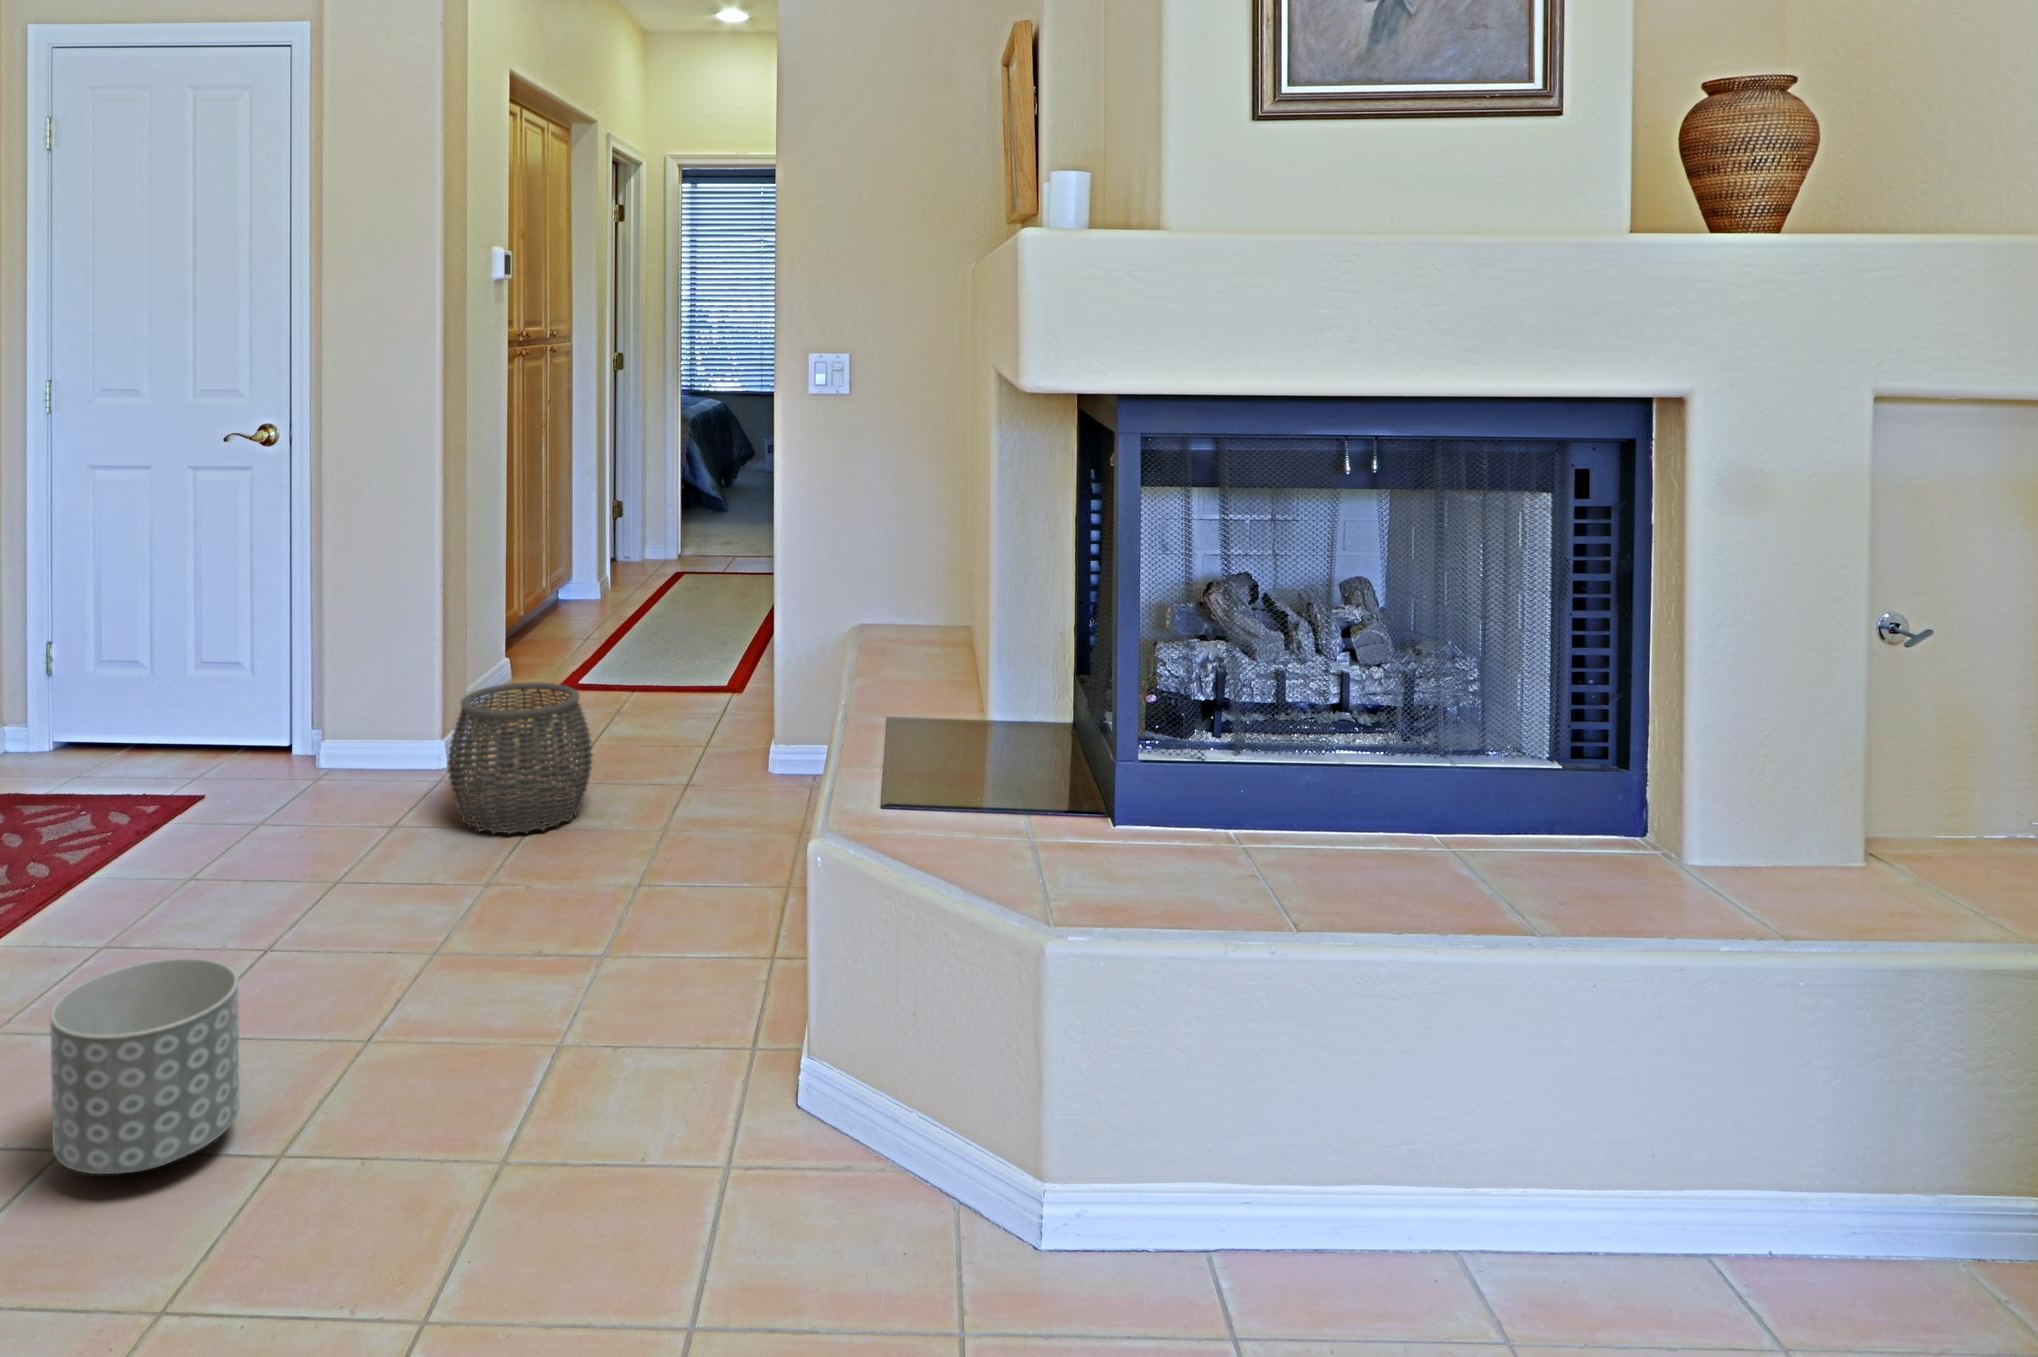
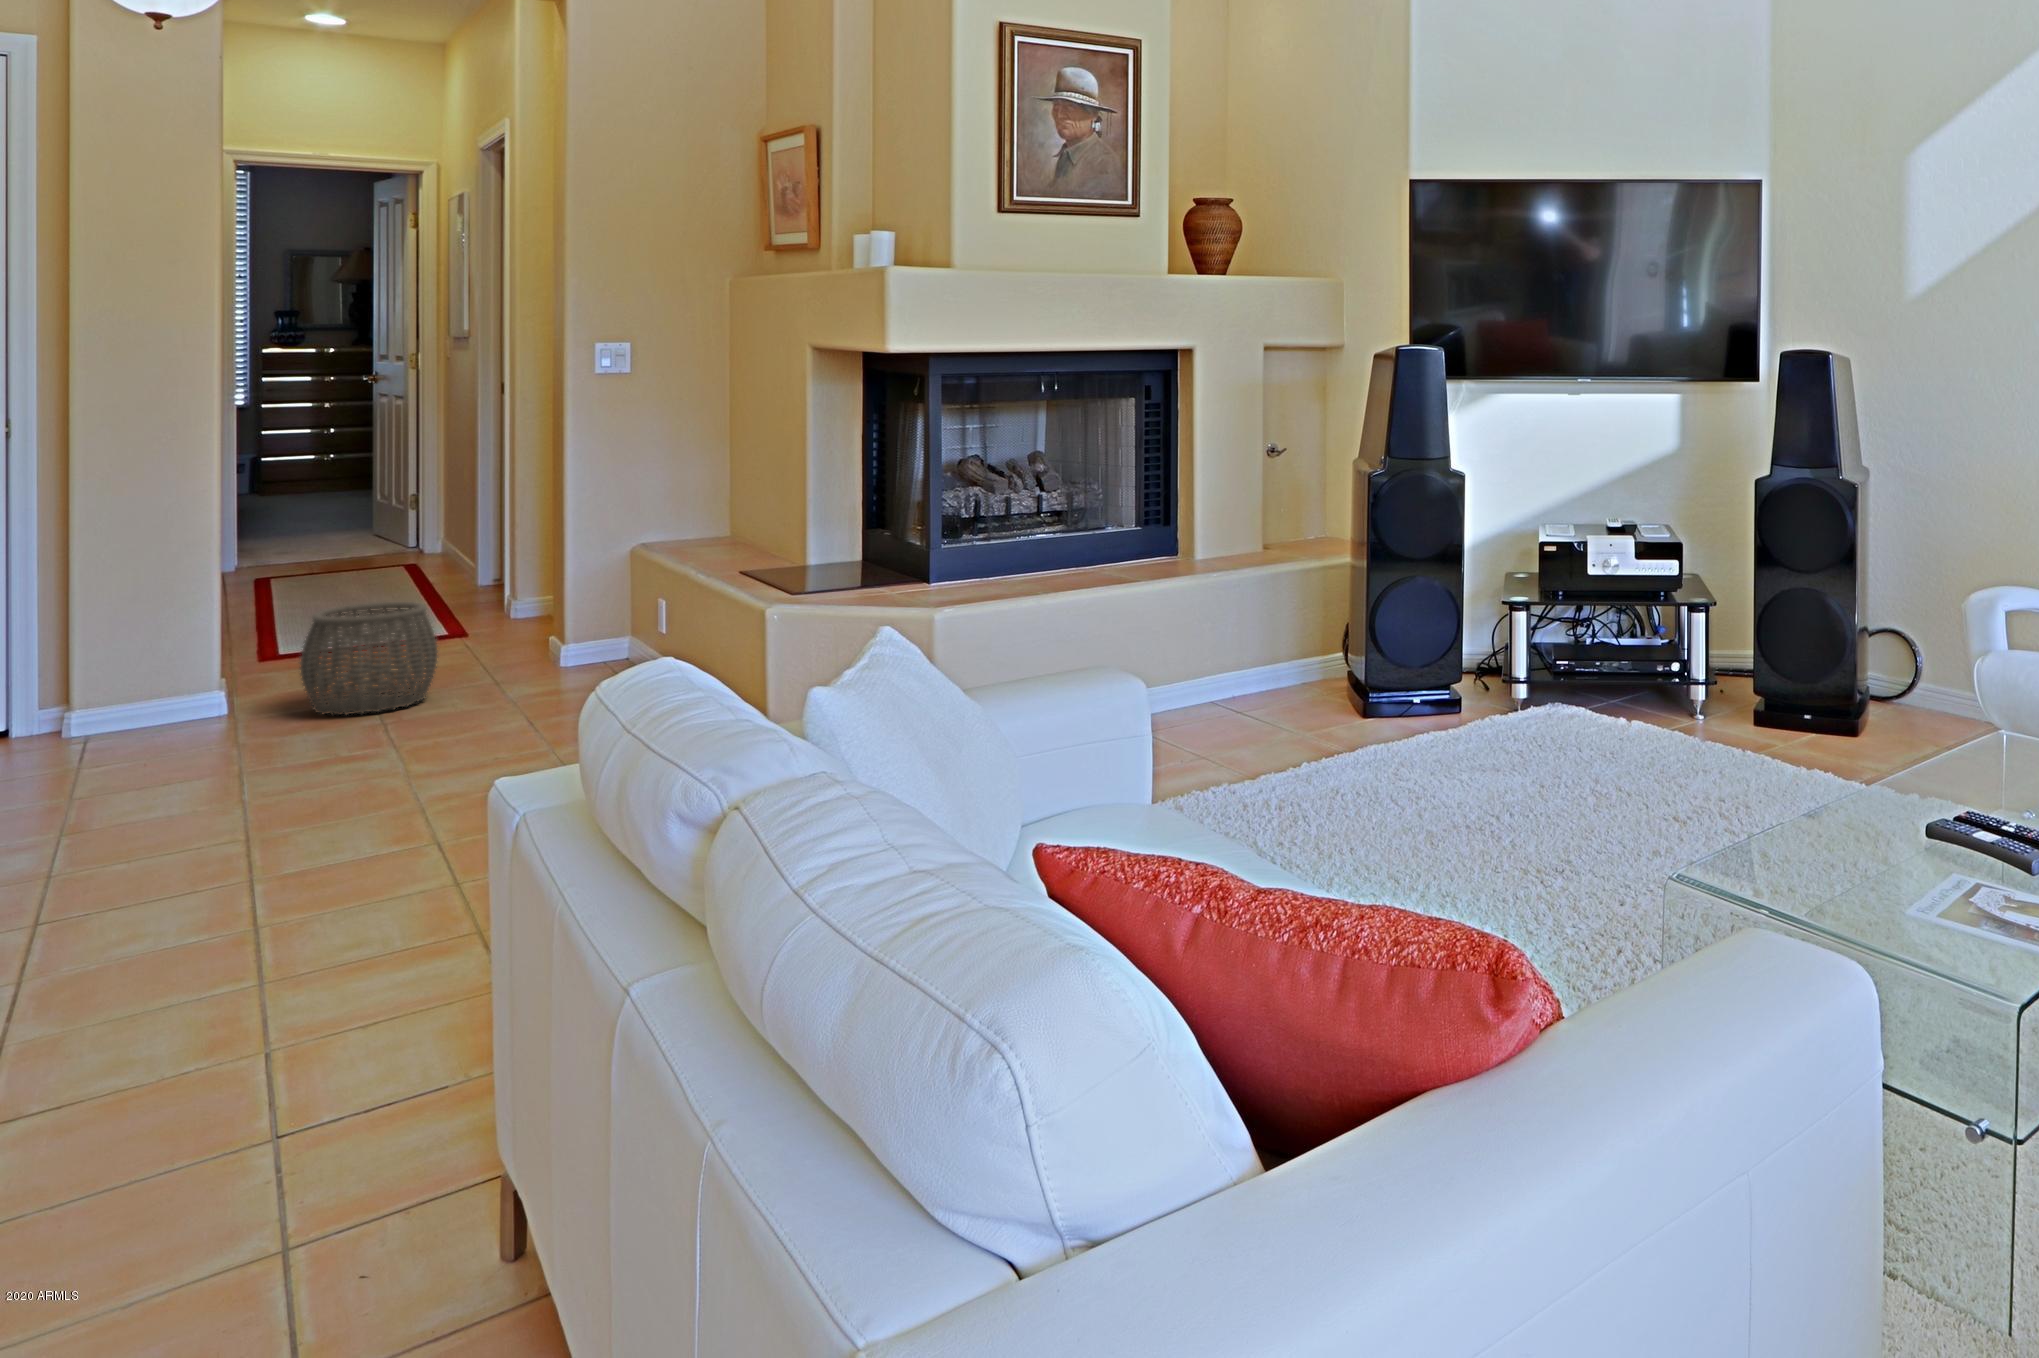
planter: present [50,958,239,1174] -> none [269,722,404,845]

